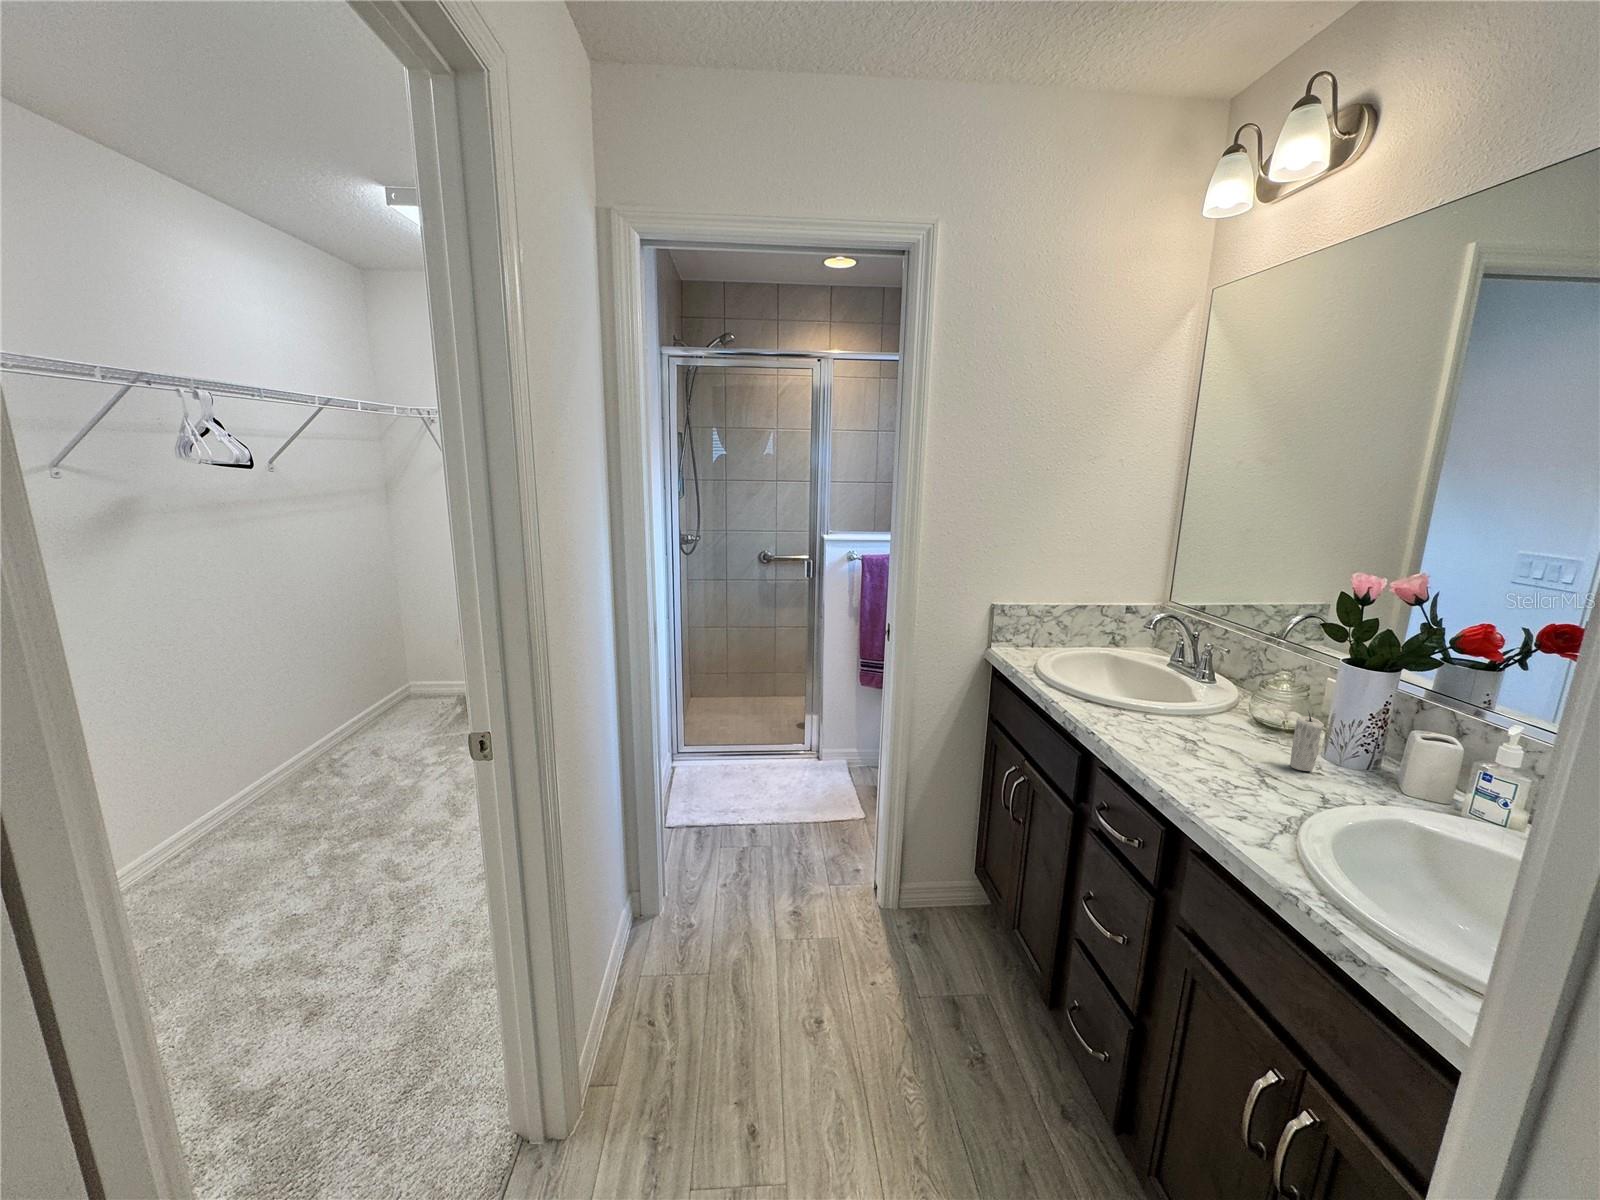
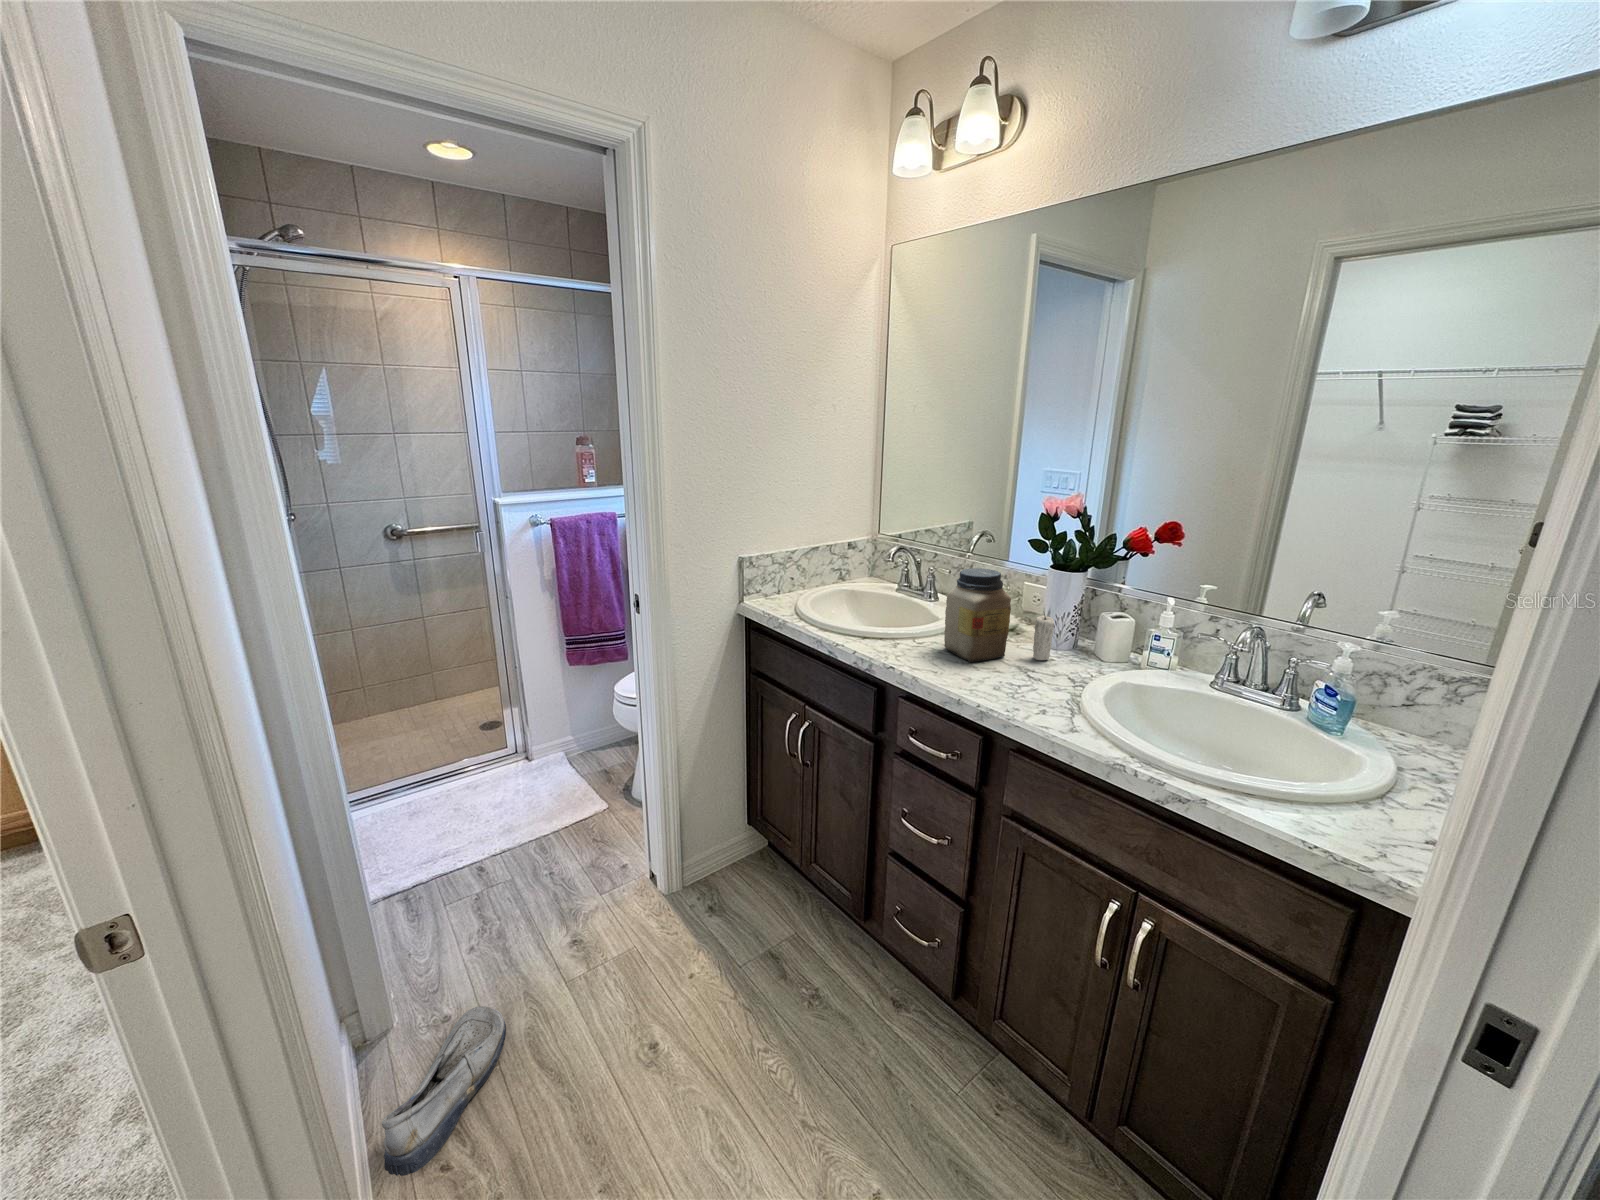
jar: none [1176,646,1263,754] -> present [944,568,1011,662]
shoe: none [617,925,723,1016] -> present [382,1006,506,1176]

